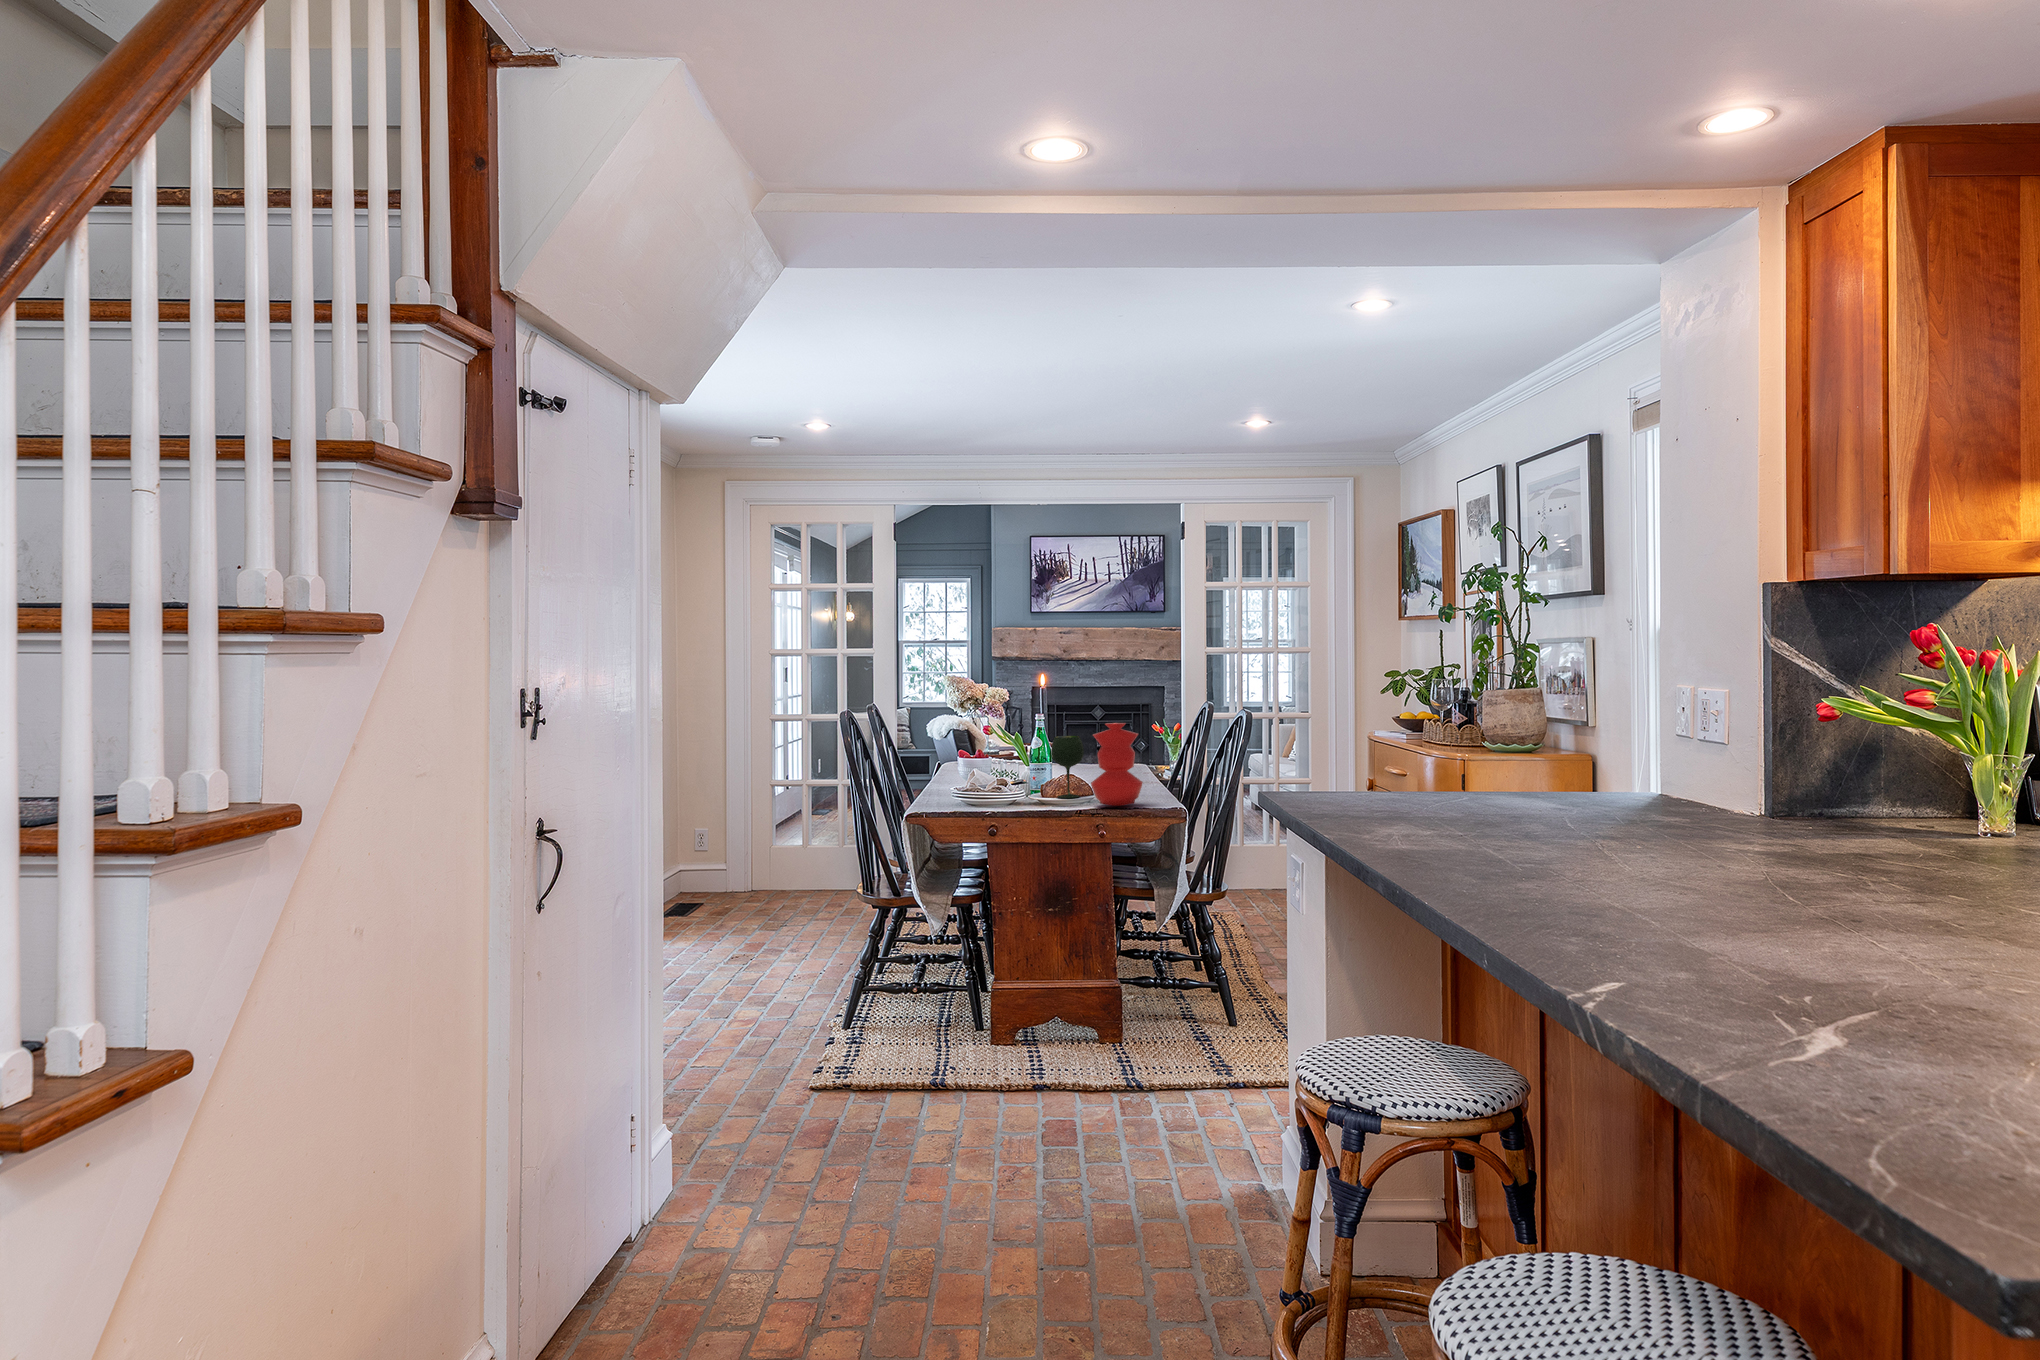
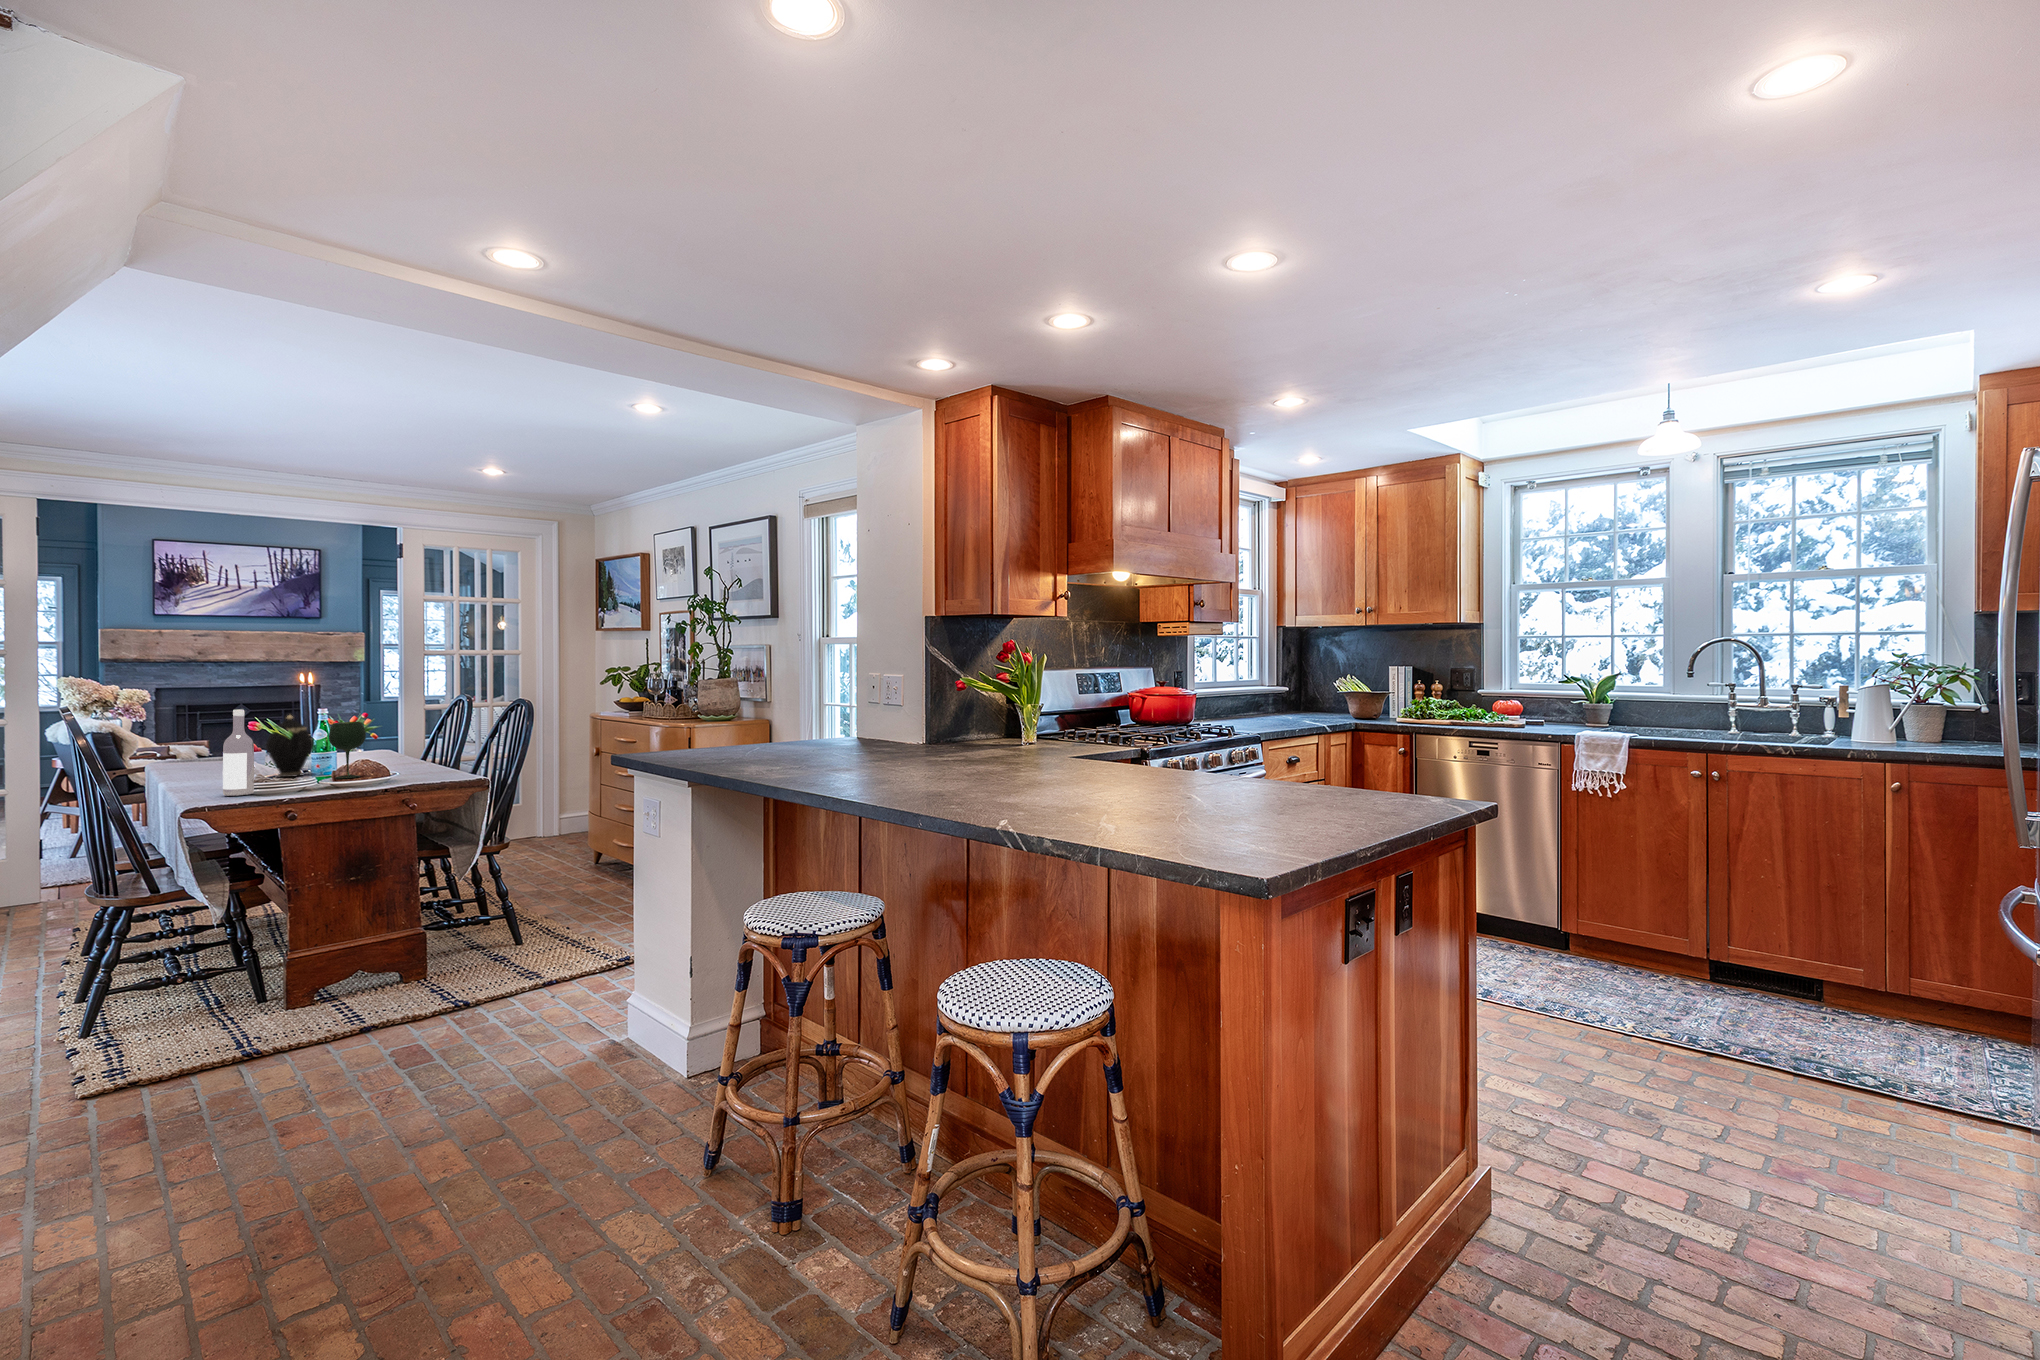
wine bottle: none [950,722,975,811] -> present [223,710,254,796]
vase: present [1091,723,1143,806] -> none [390,707,444,779]
teapot: none [1012,725,1051,791] -> present [266,716,313,777]

